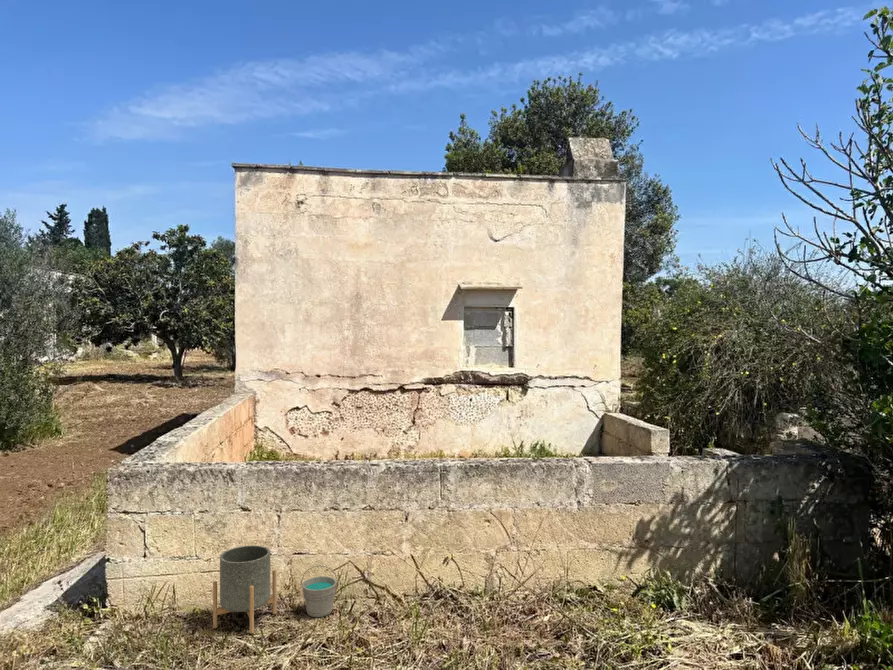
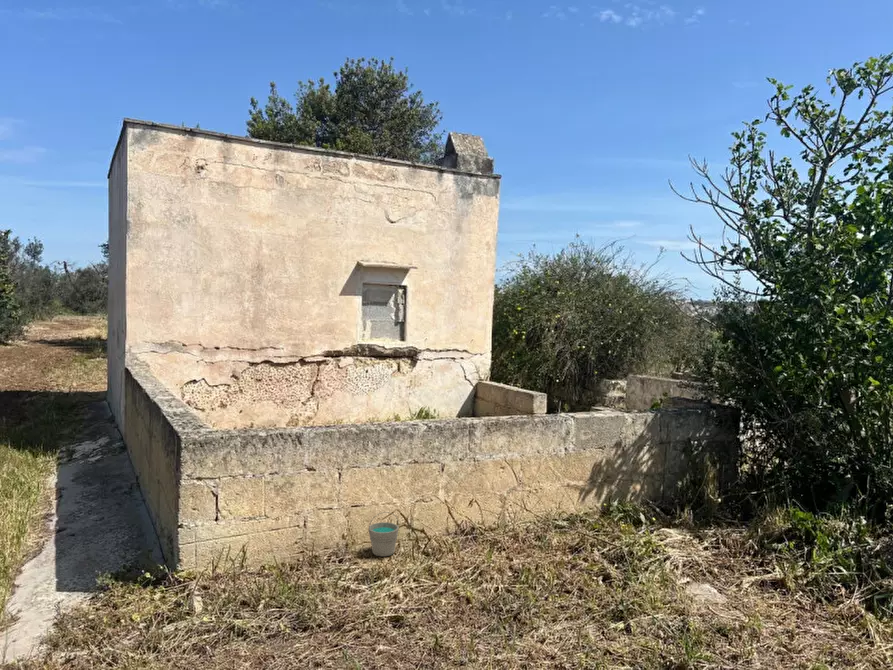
planter: present [213,545,277,633] -> none [304,501,350,577]

